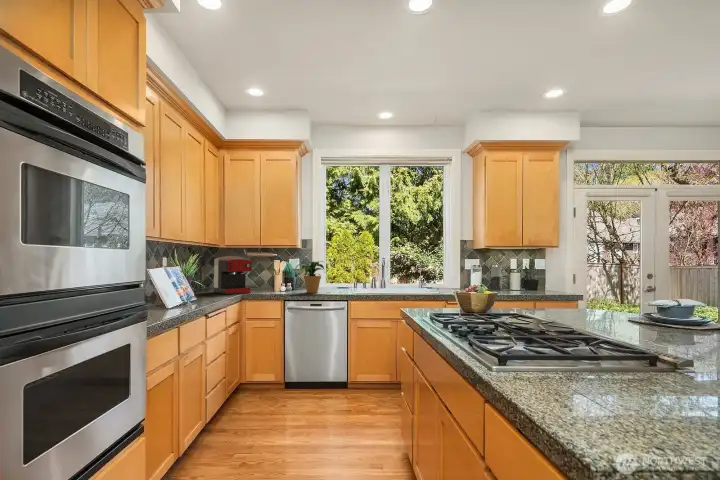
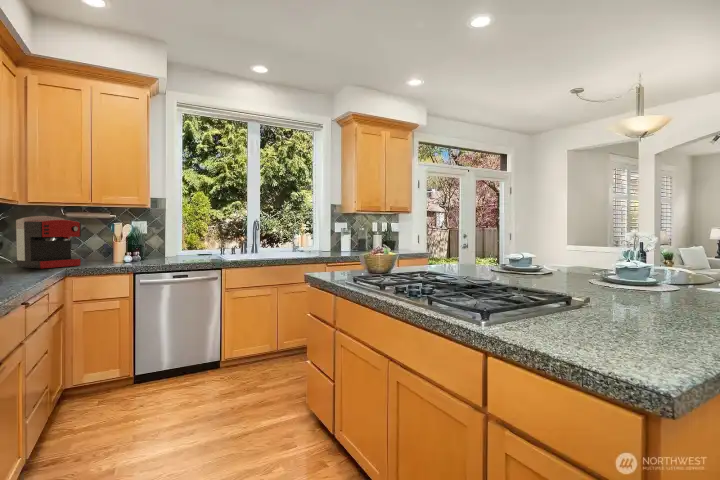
potted plant: present [296,261,324,293] -> none [147,223,193,262]

